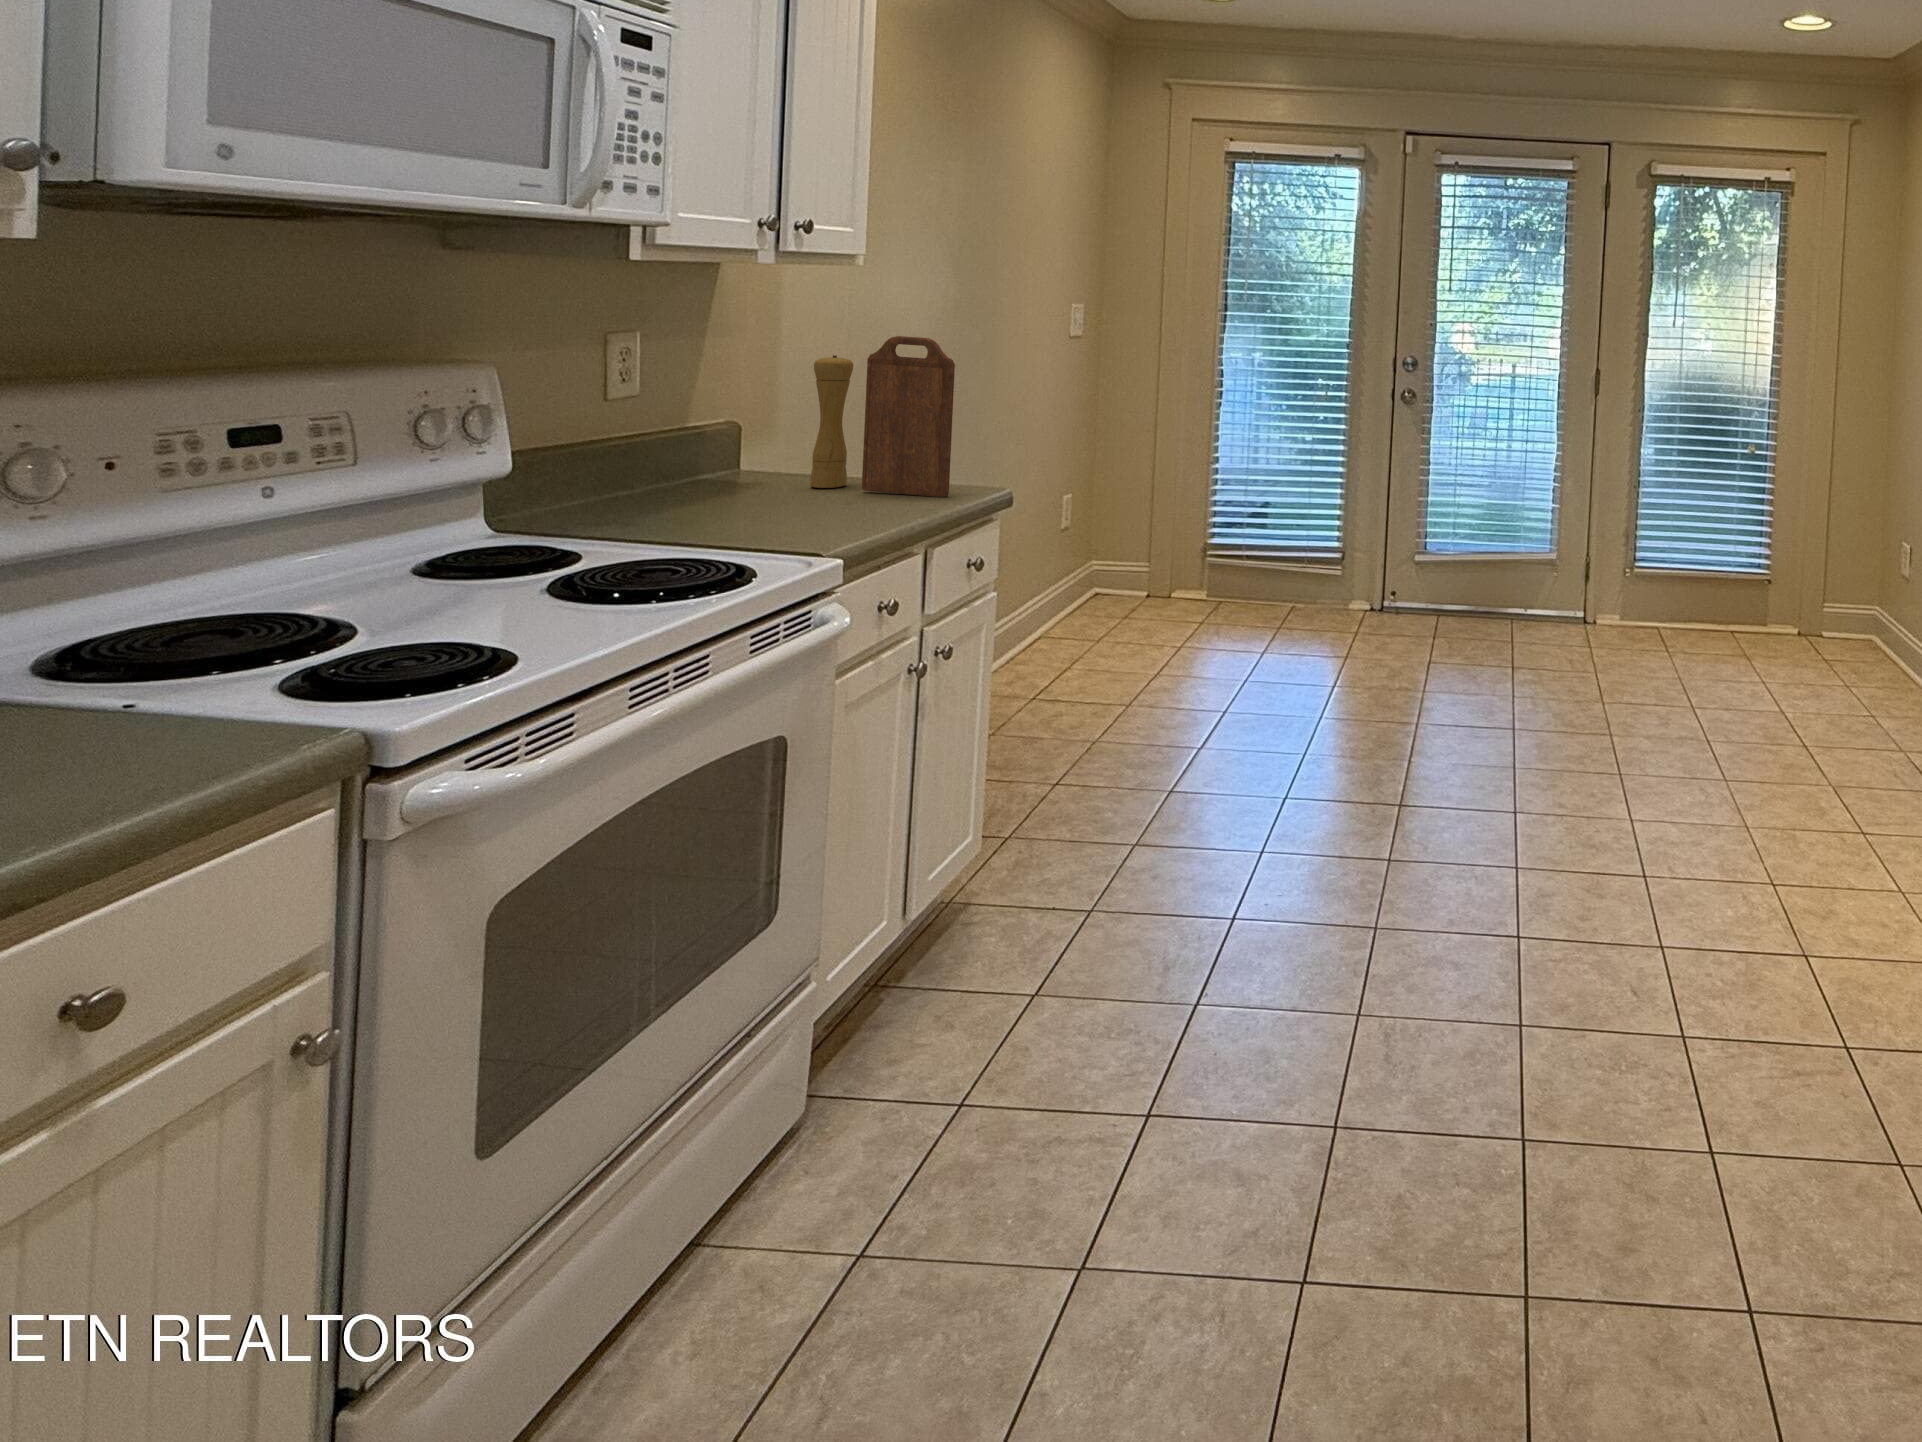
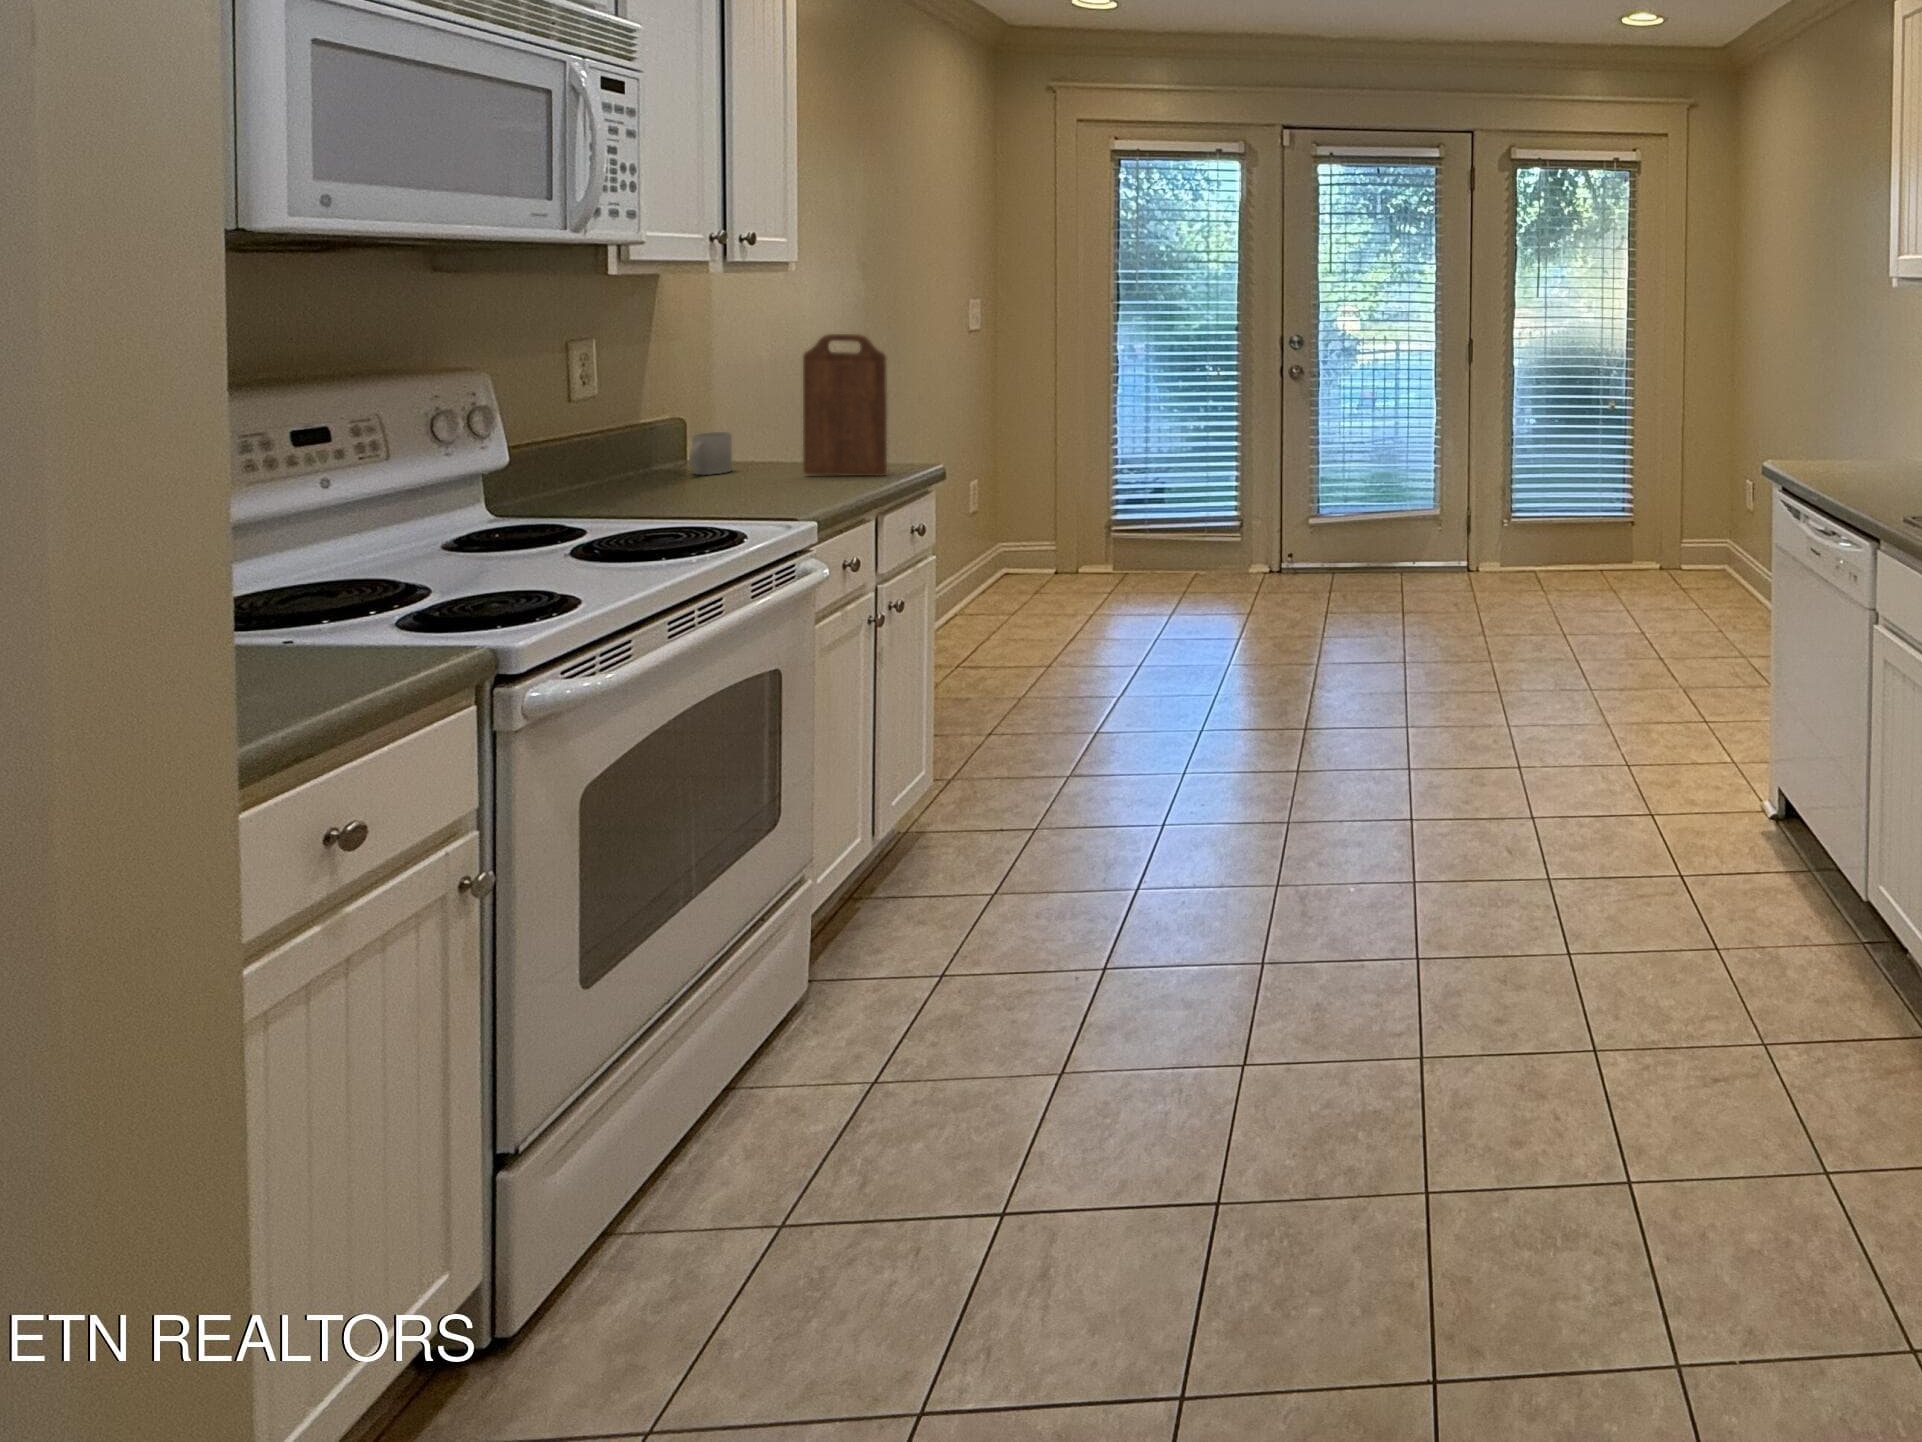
pepper mill: present [810,355,853,488] -> none [750,354,786,475]
mug: none [746,437,795,484] -> present [689,432,732,475]

